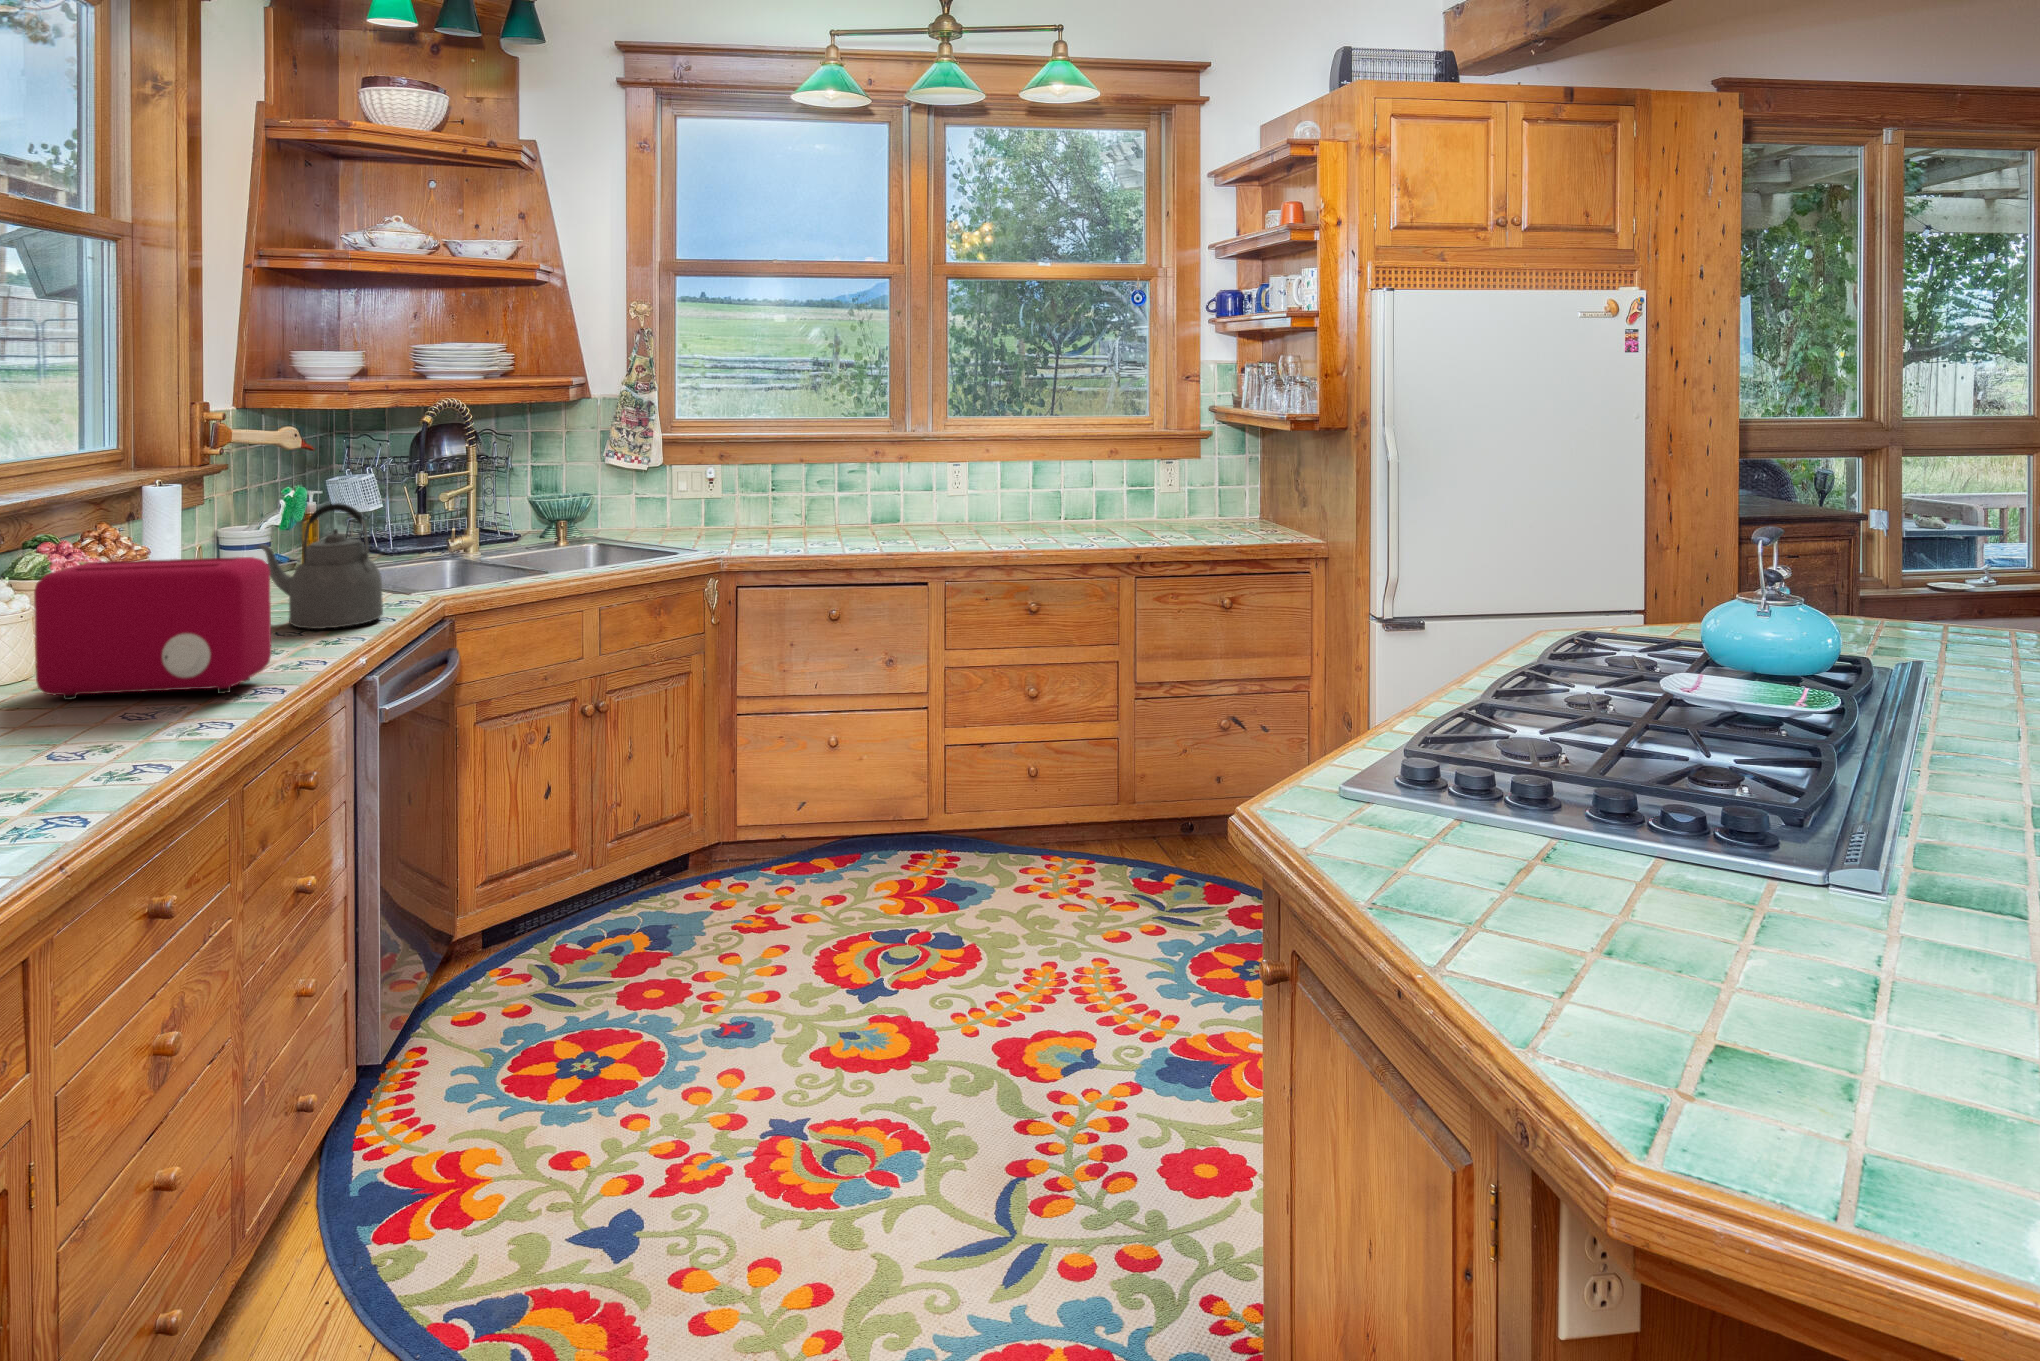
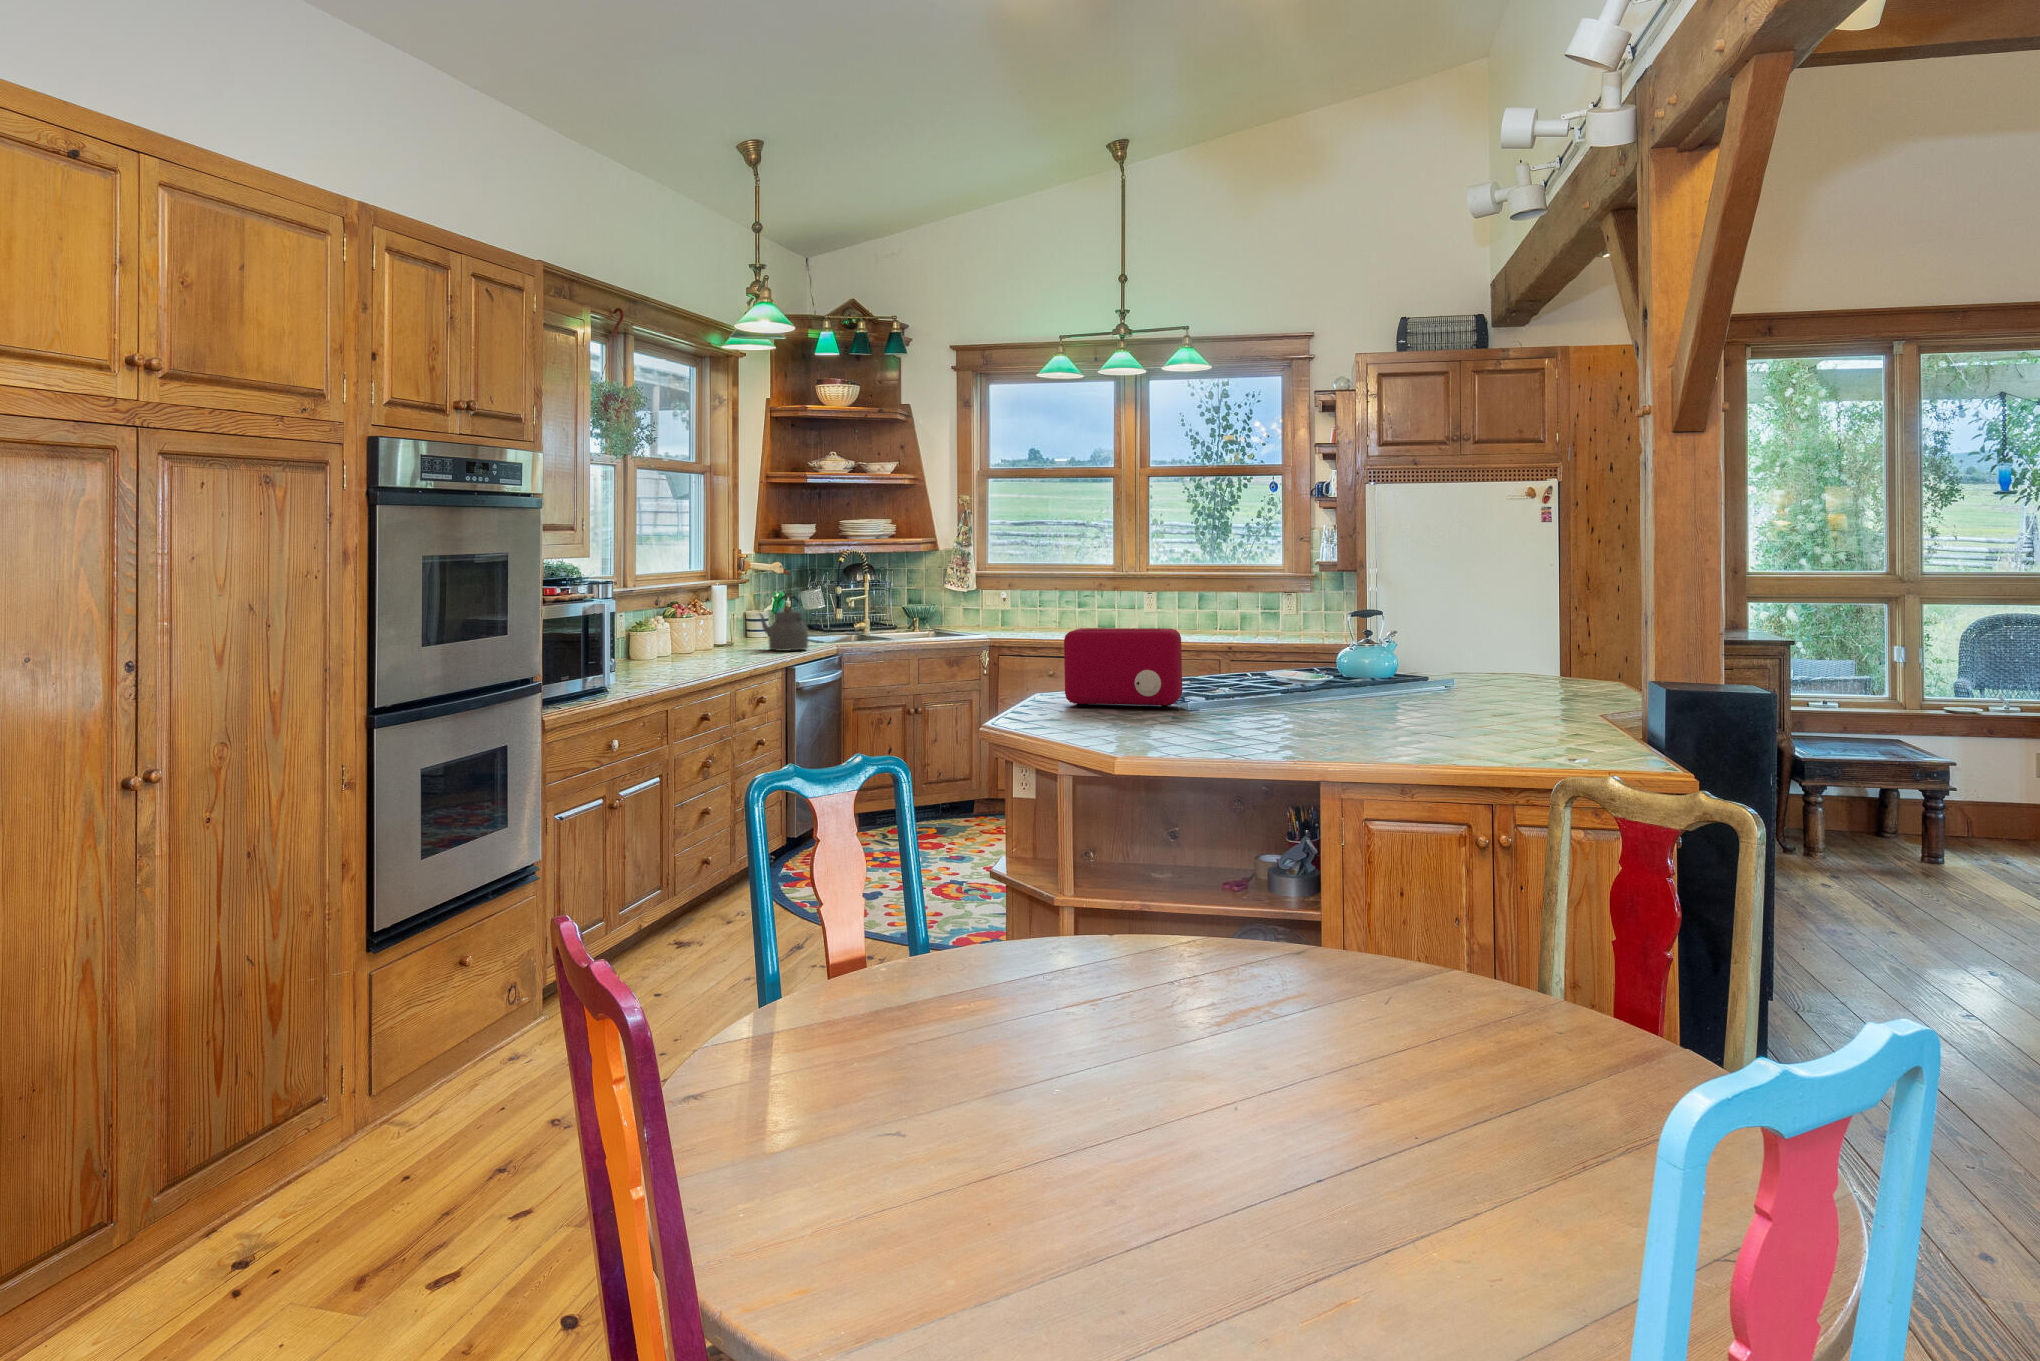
toaster: present [34,557,271,700] -> present [1064,628,1182,709]

